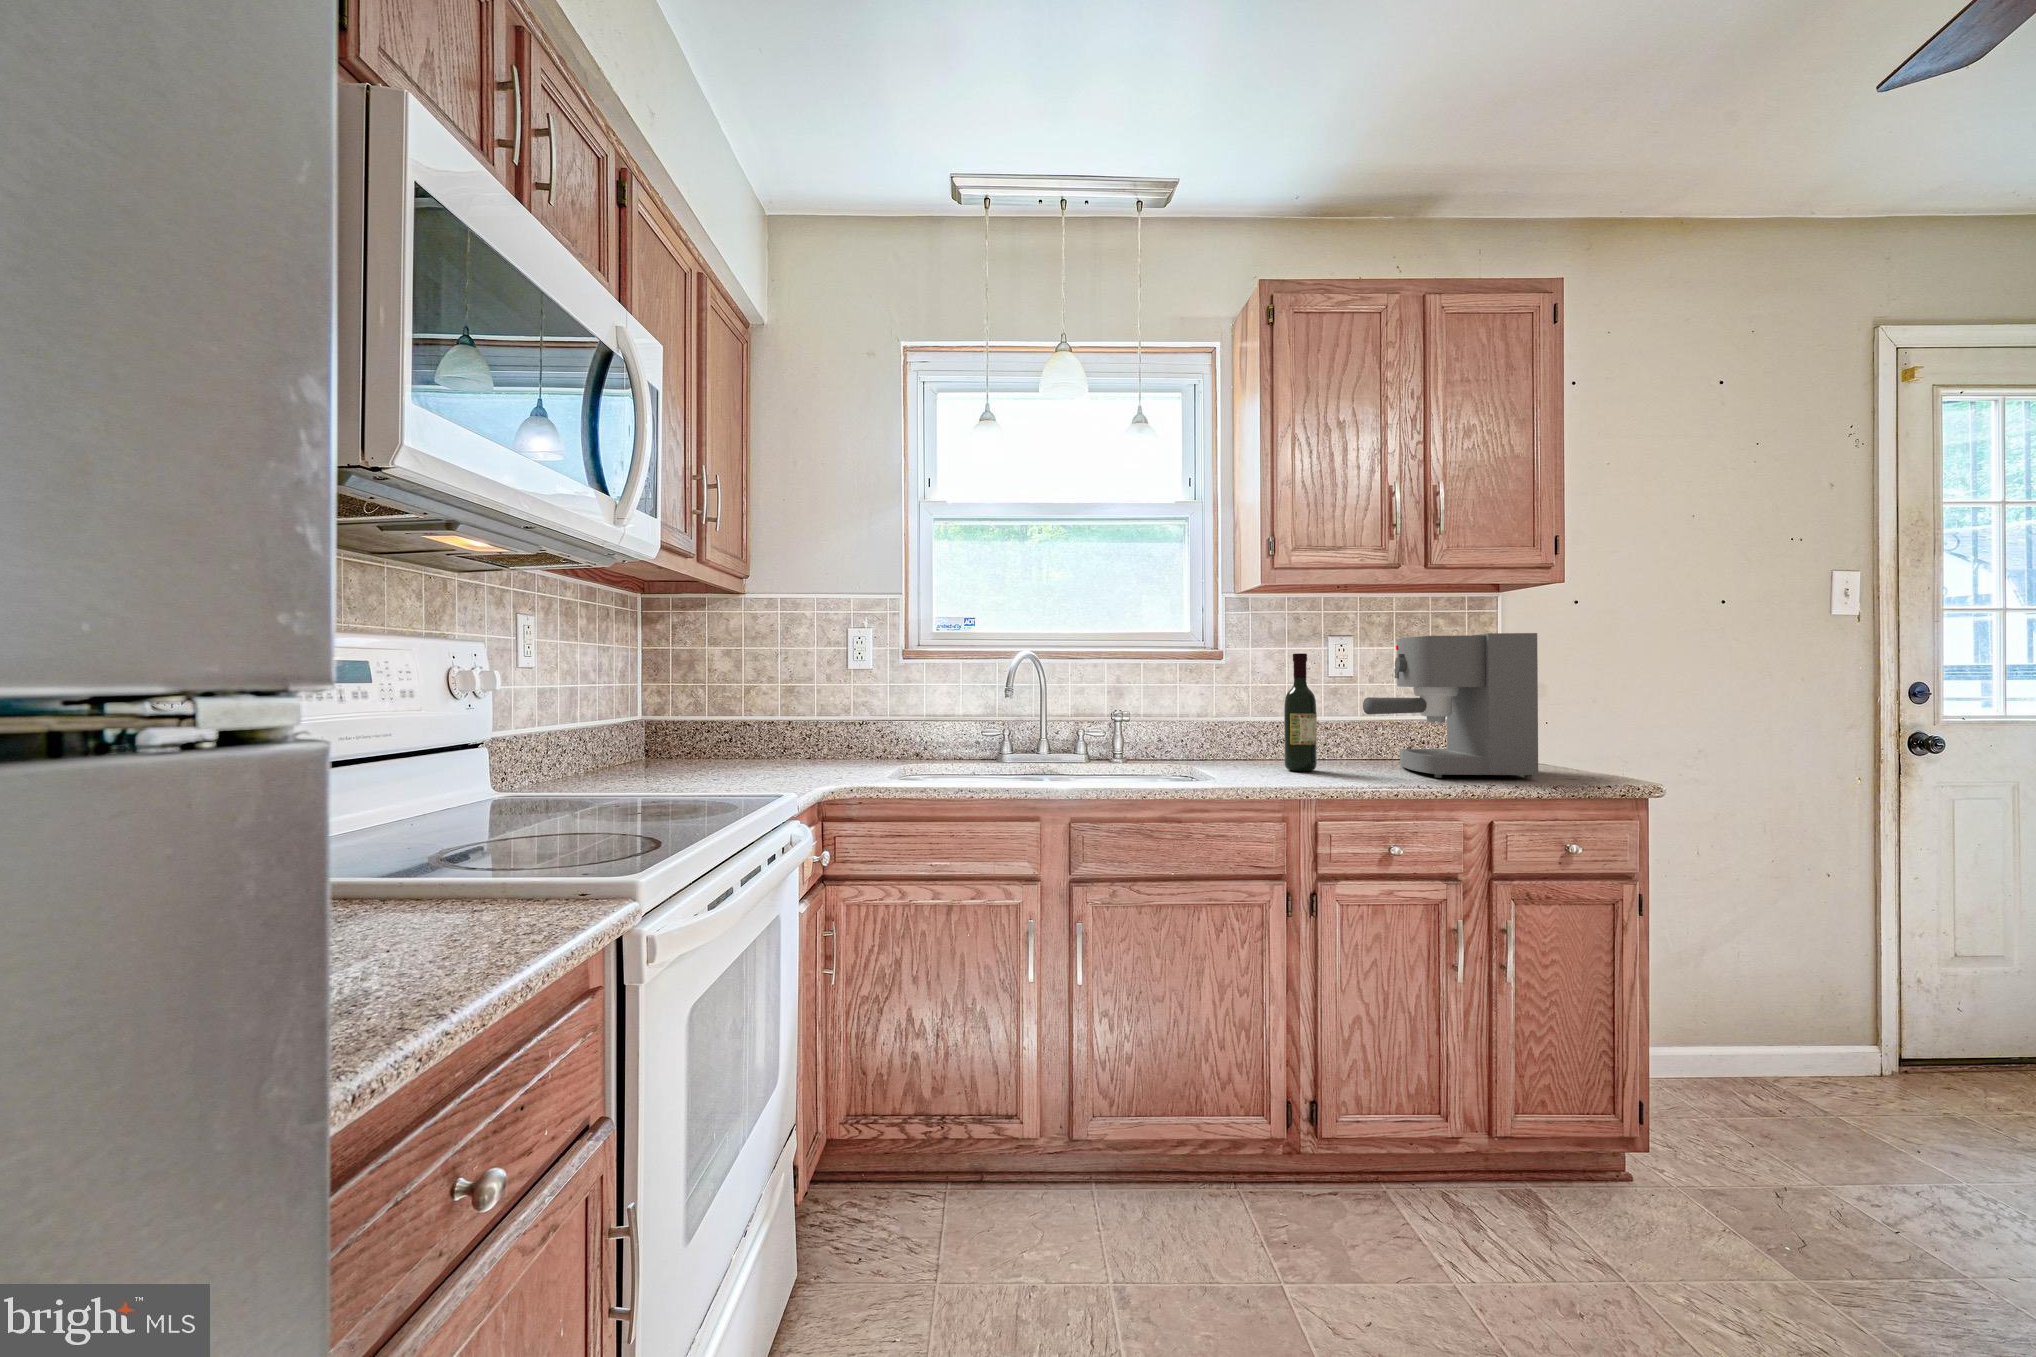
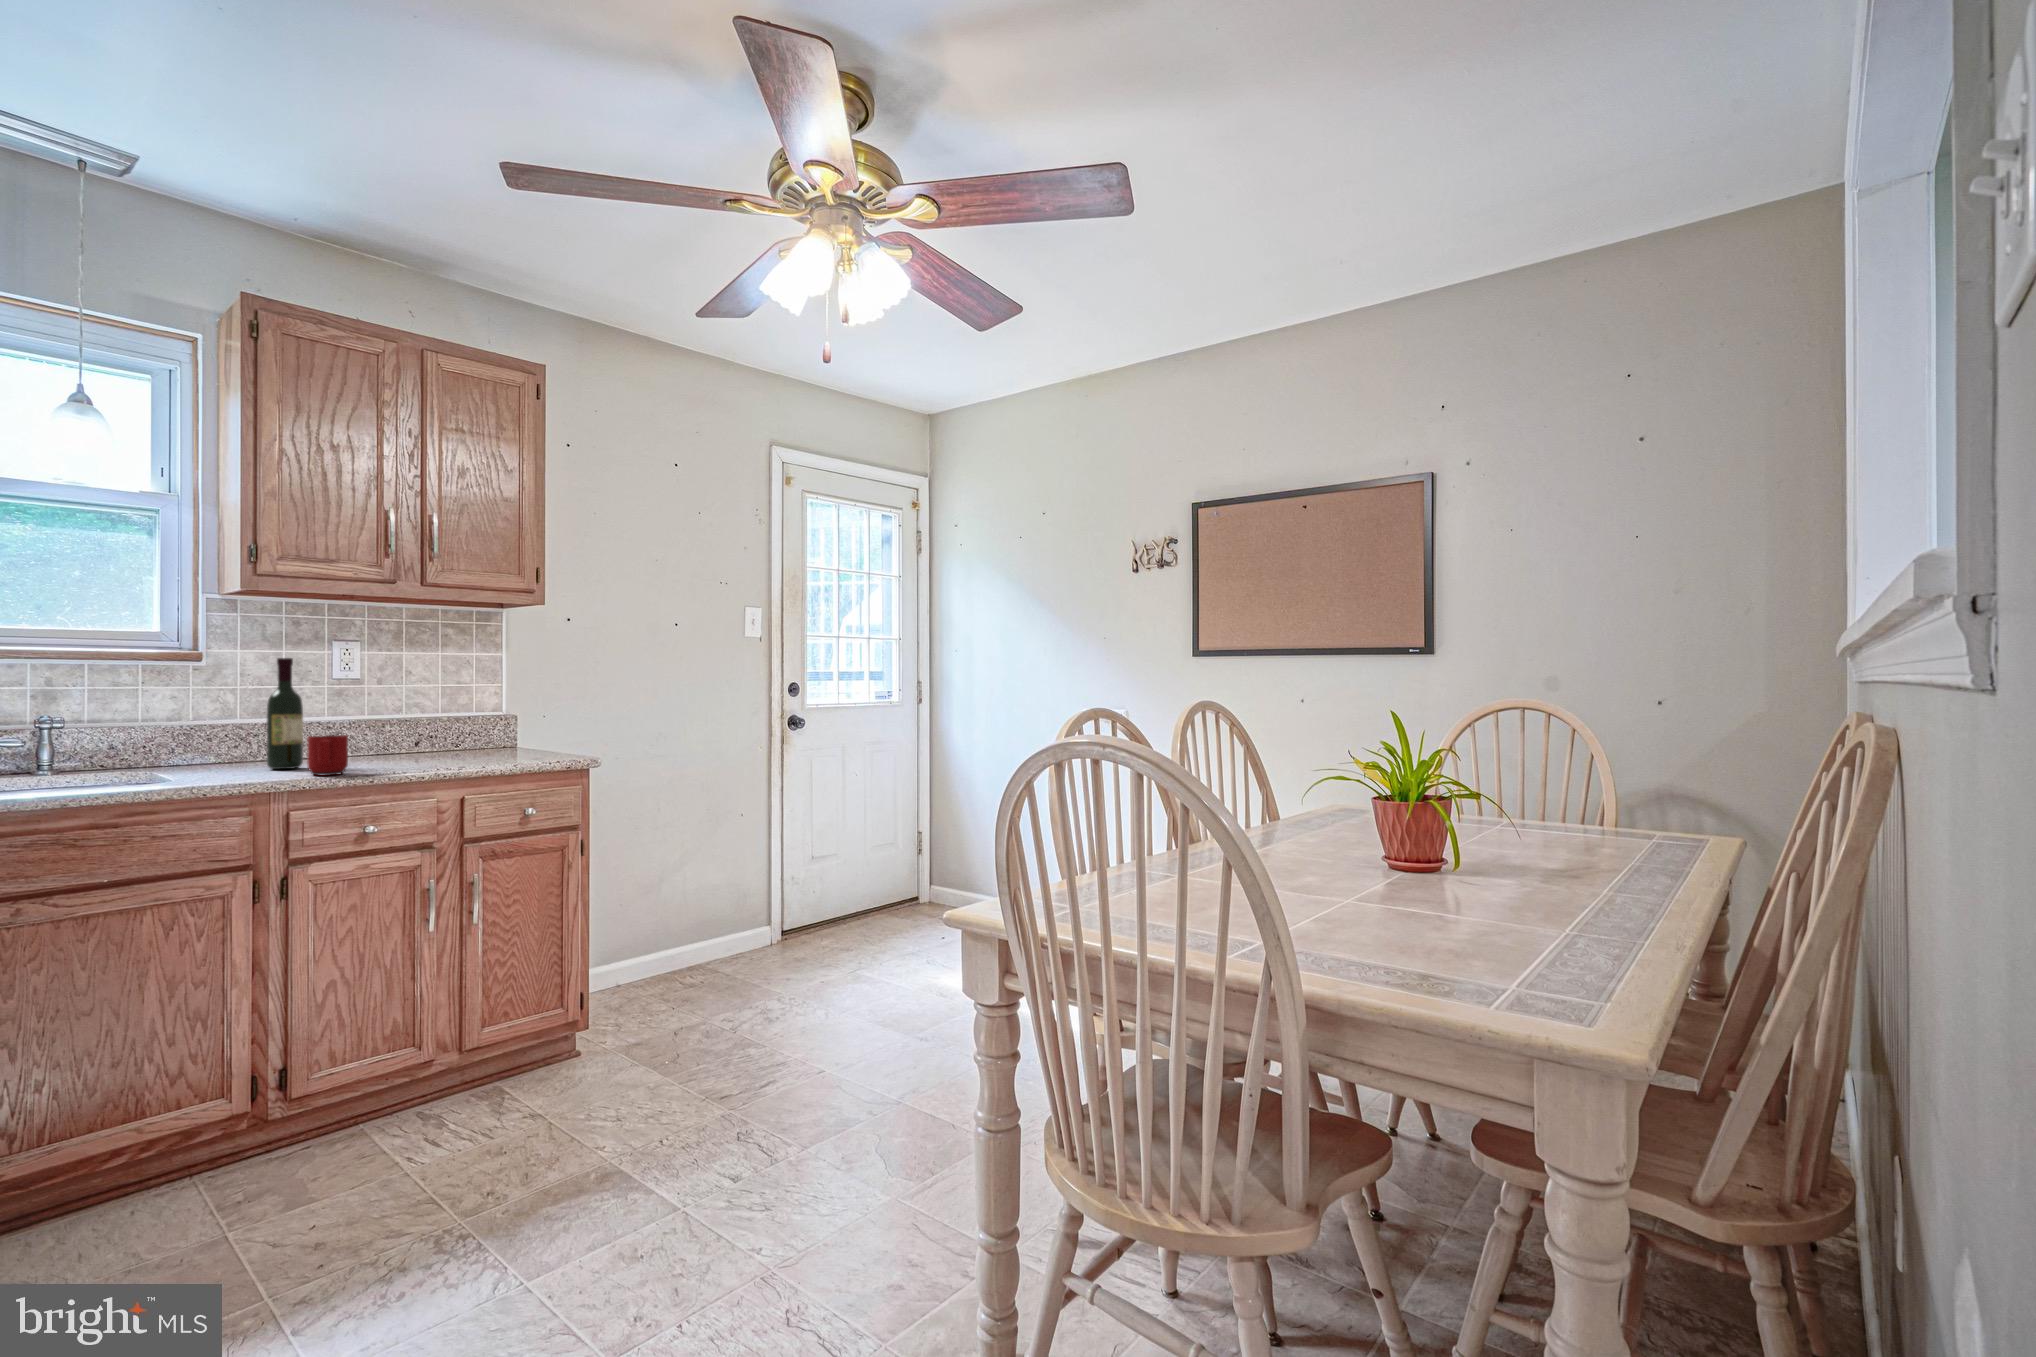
coffee maker: present [1363,633,1538,778] -> none [351,645,509,766]
mug: none [1328,738,1367,783] -> present [307,735,348,776]

